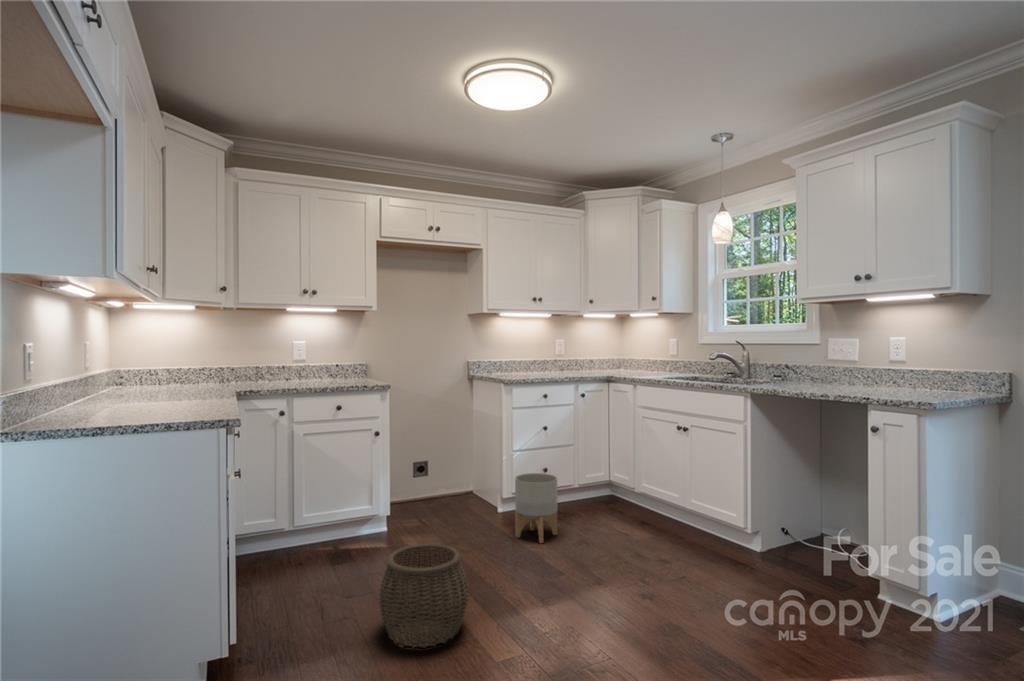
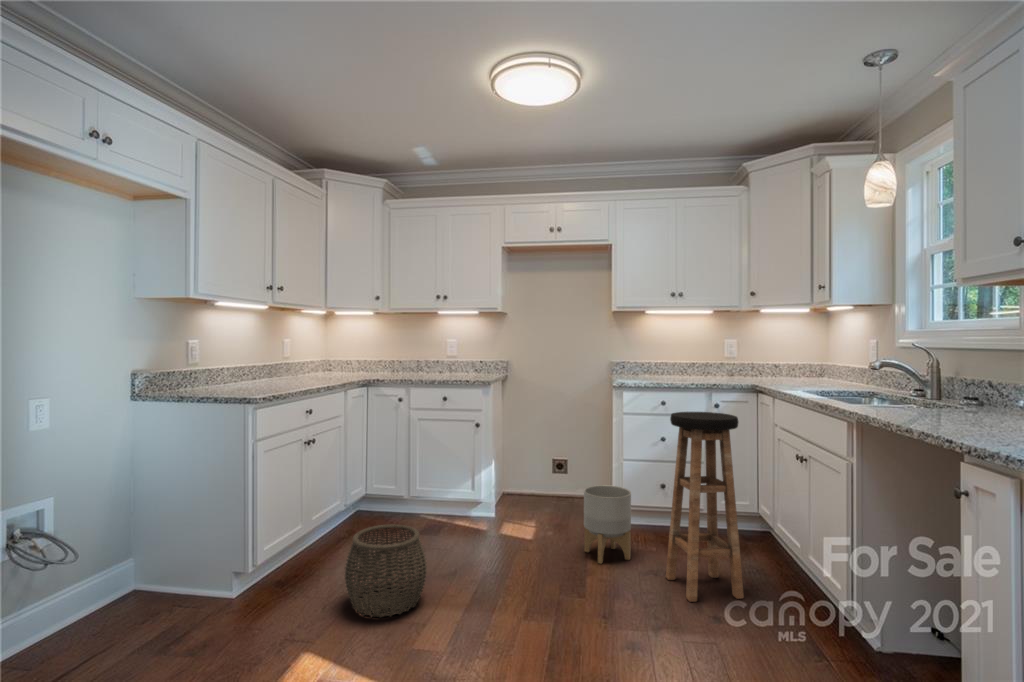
bar stool: none [598,398,660,550] -> present [666,412,744,602]

